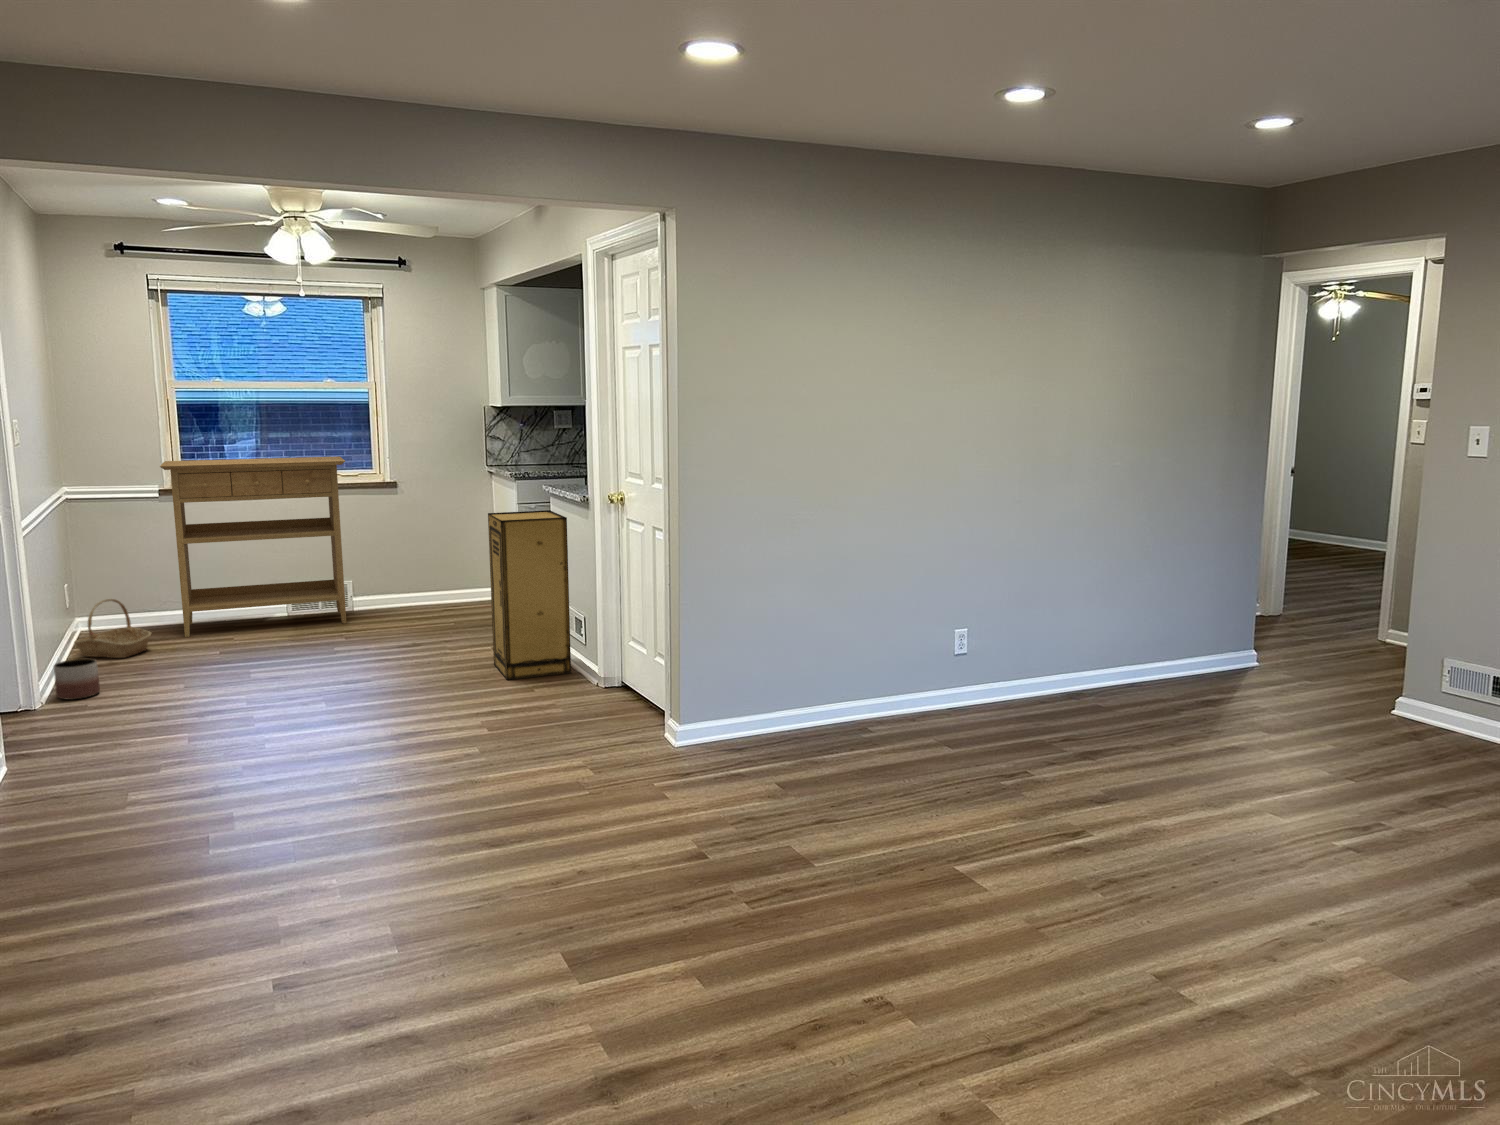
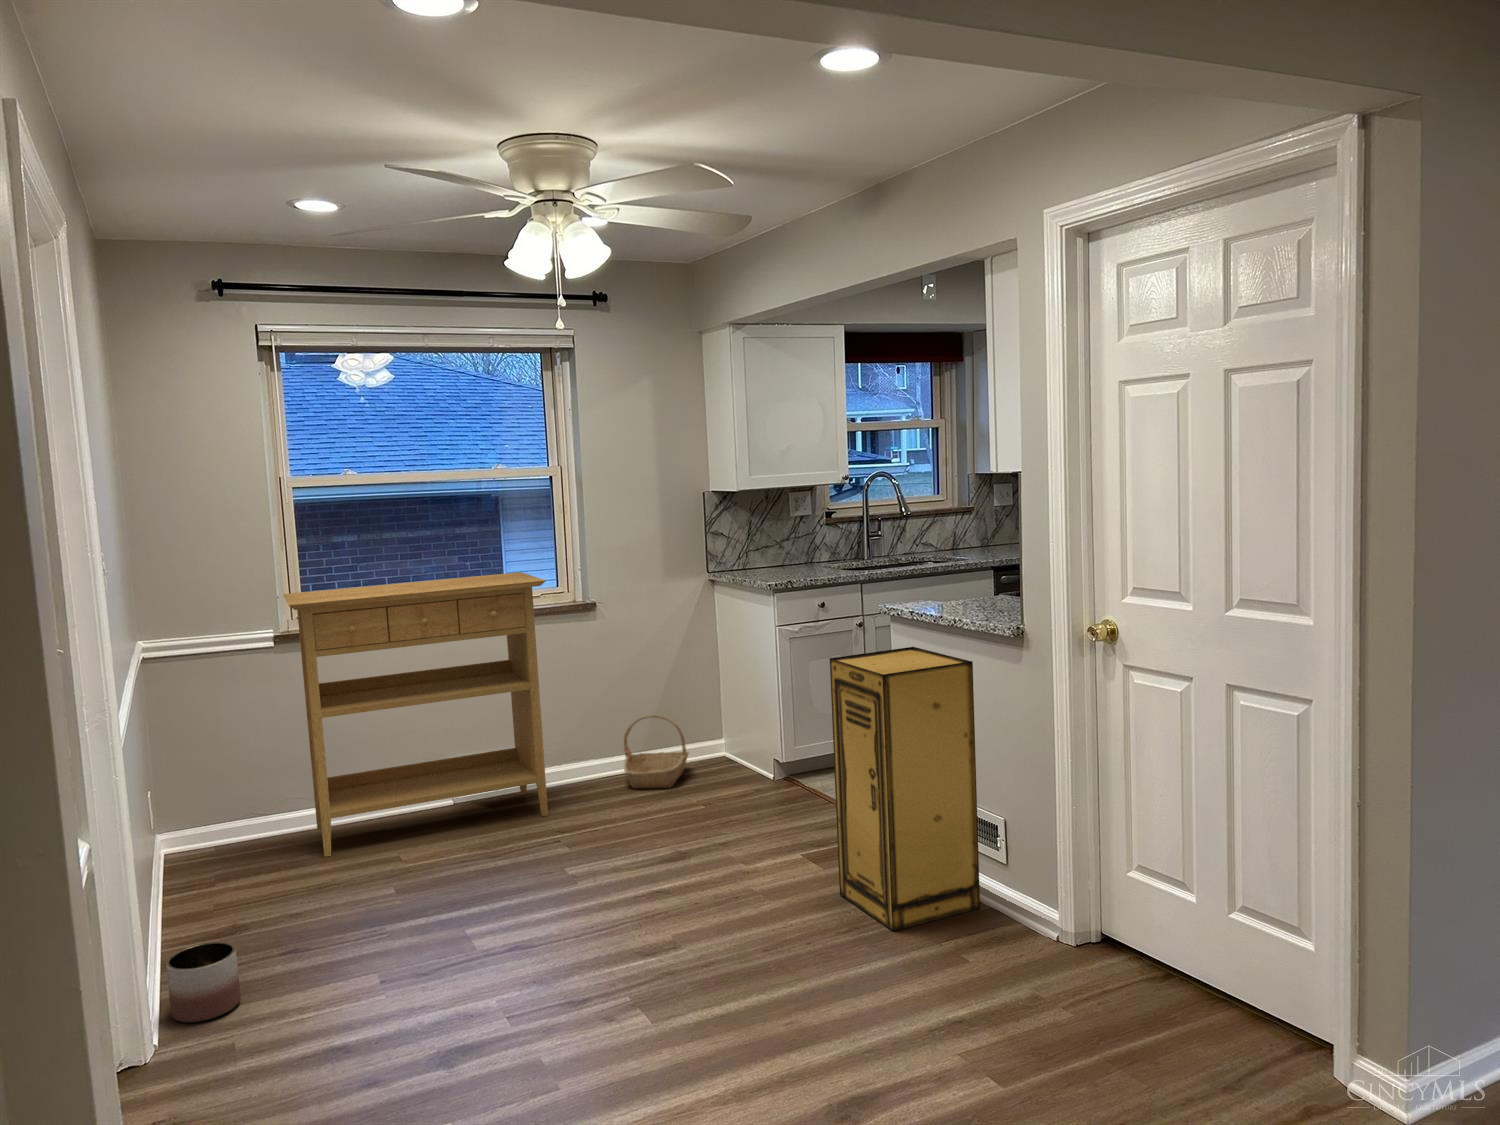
basket: present [75,599,151,658] -> present [624,715,689,788]

